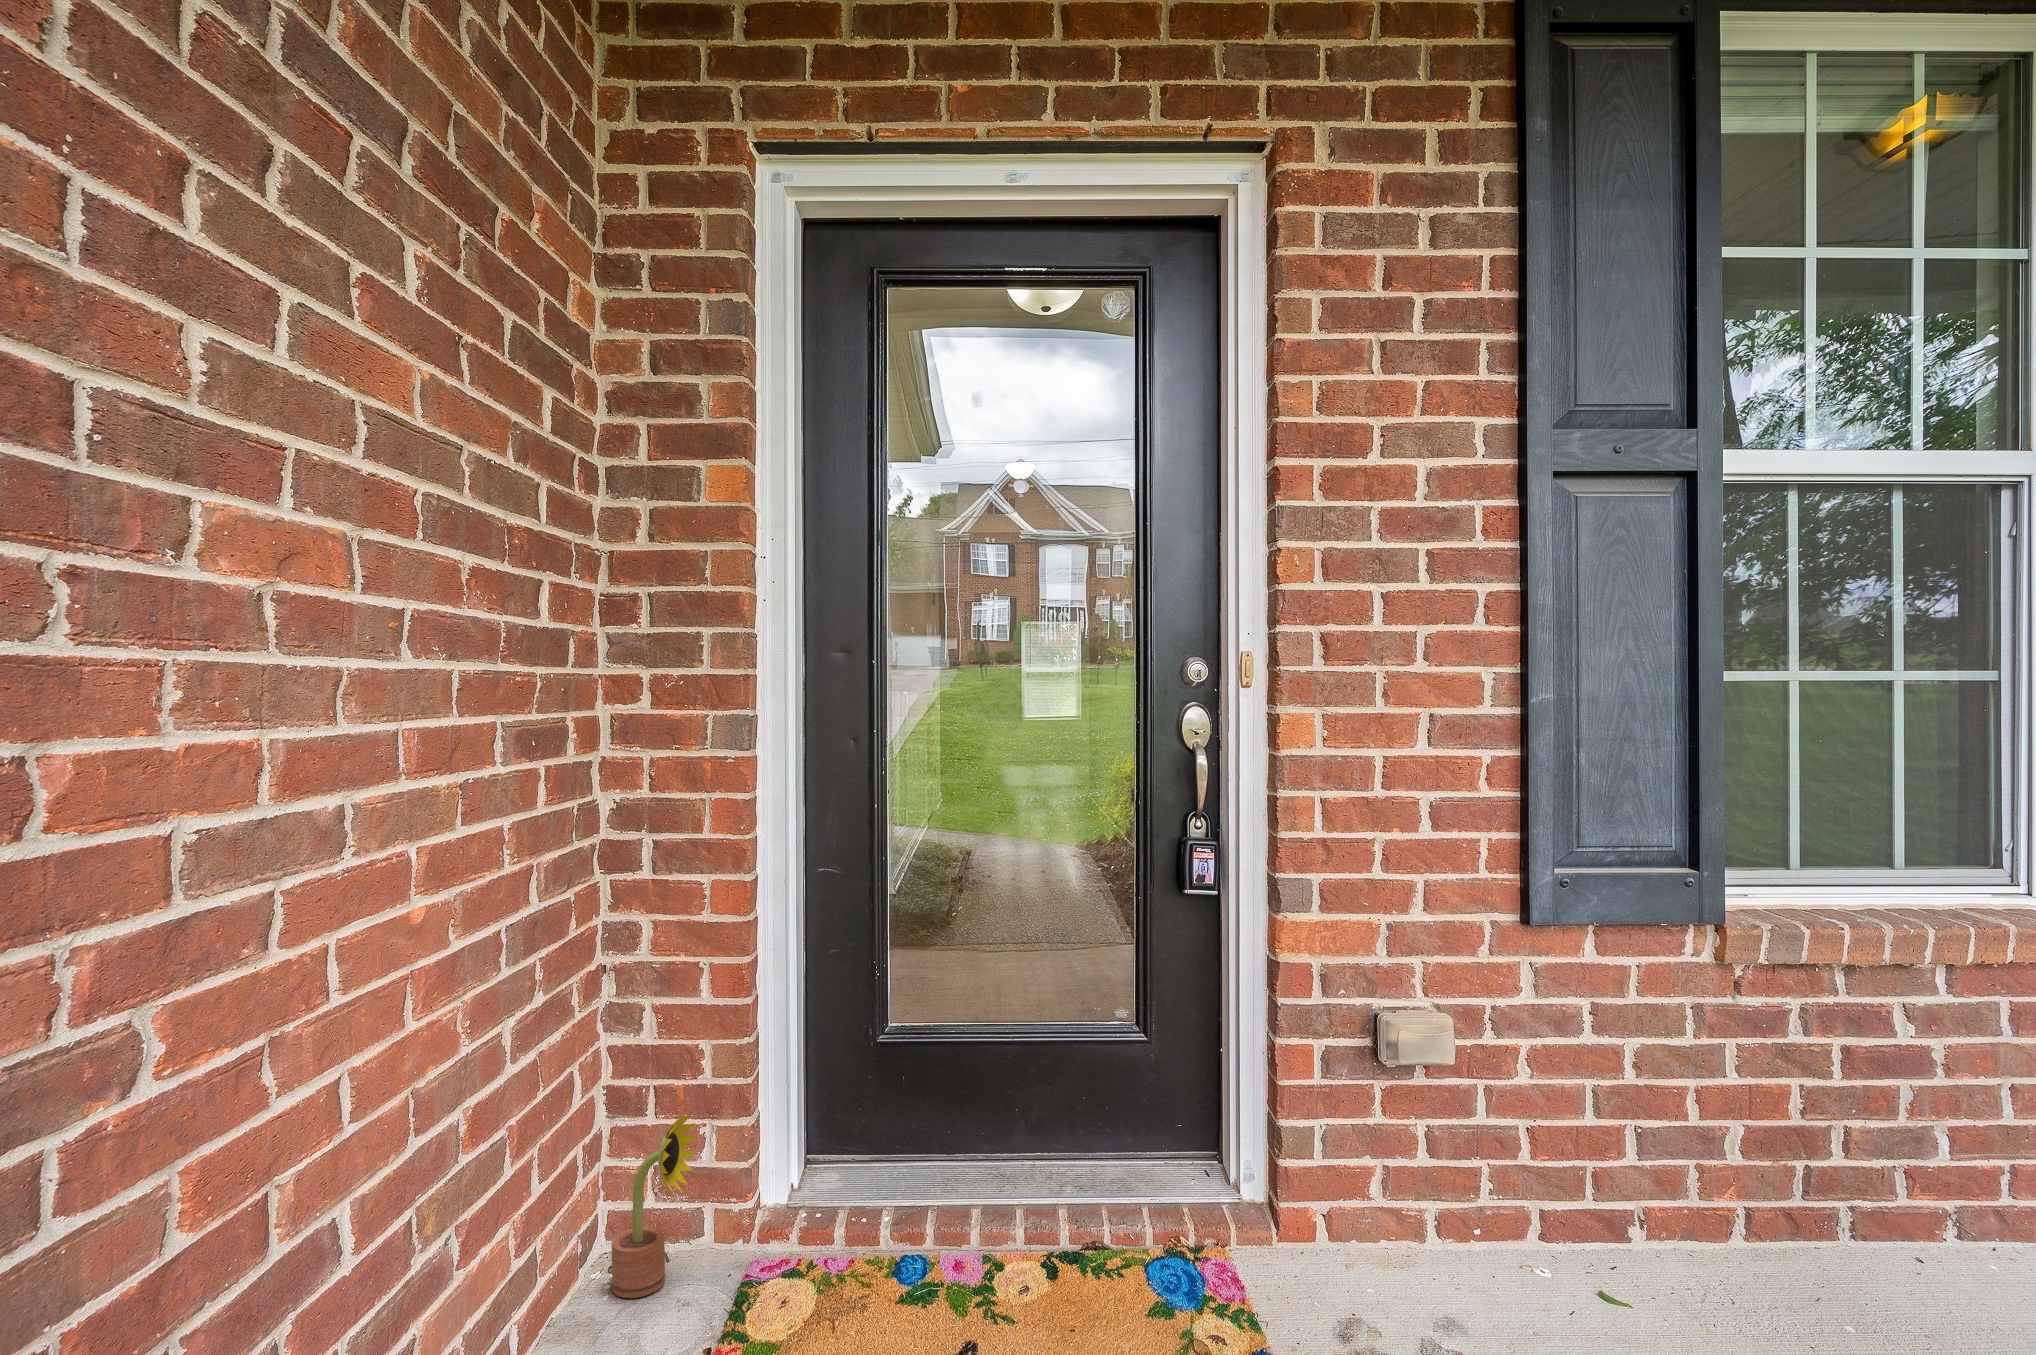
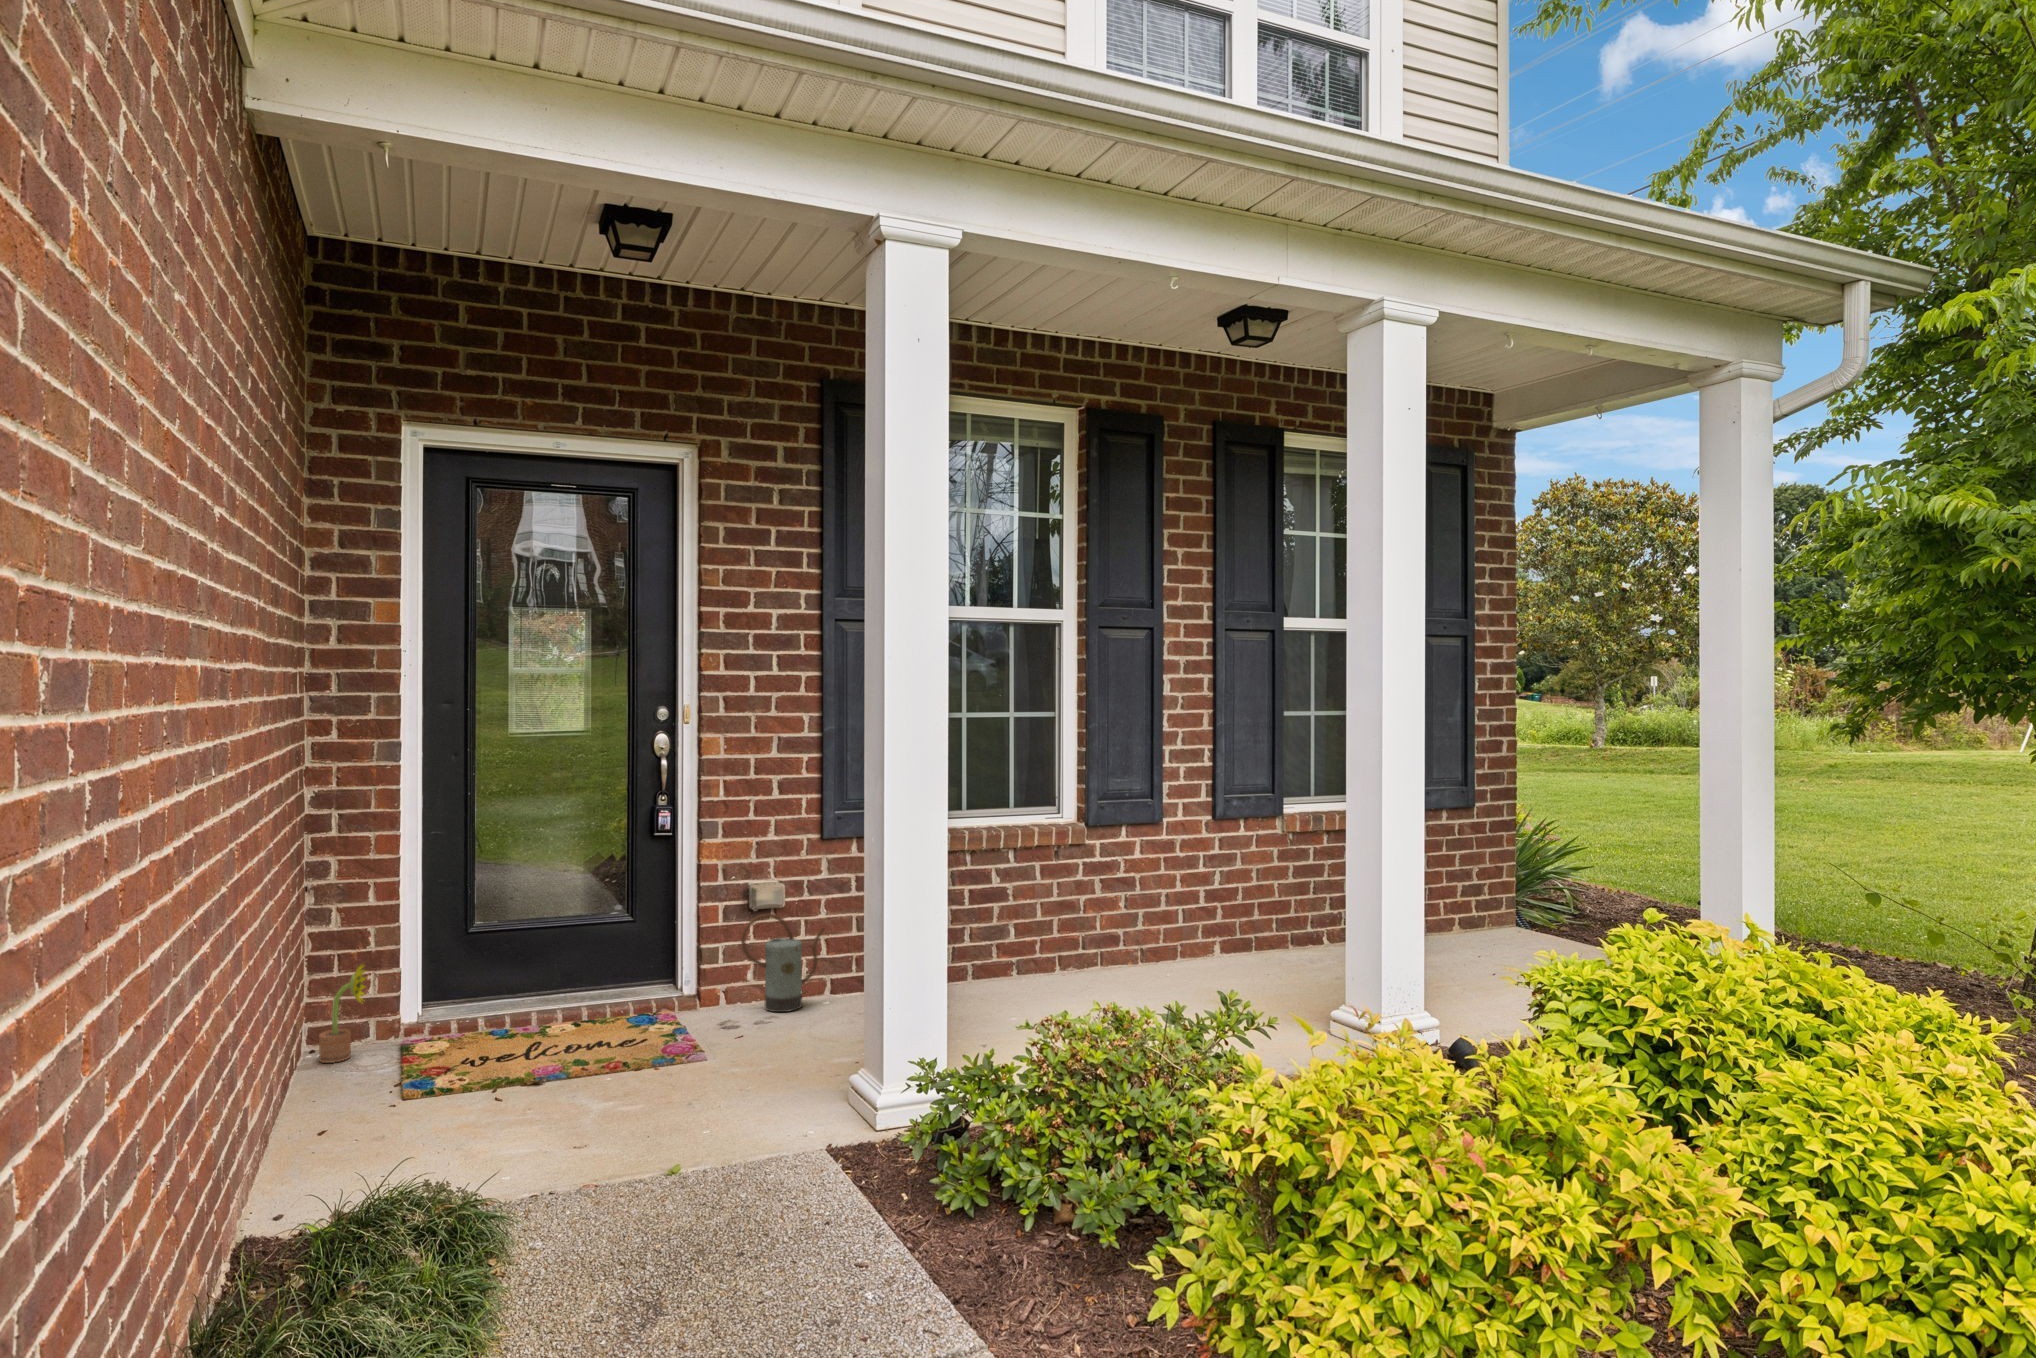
watering can: none [1365,1079,1542,1296] -> present [741,914,825,1012]

